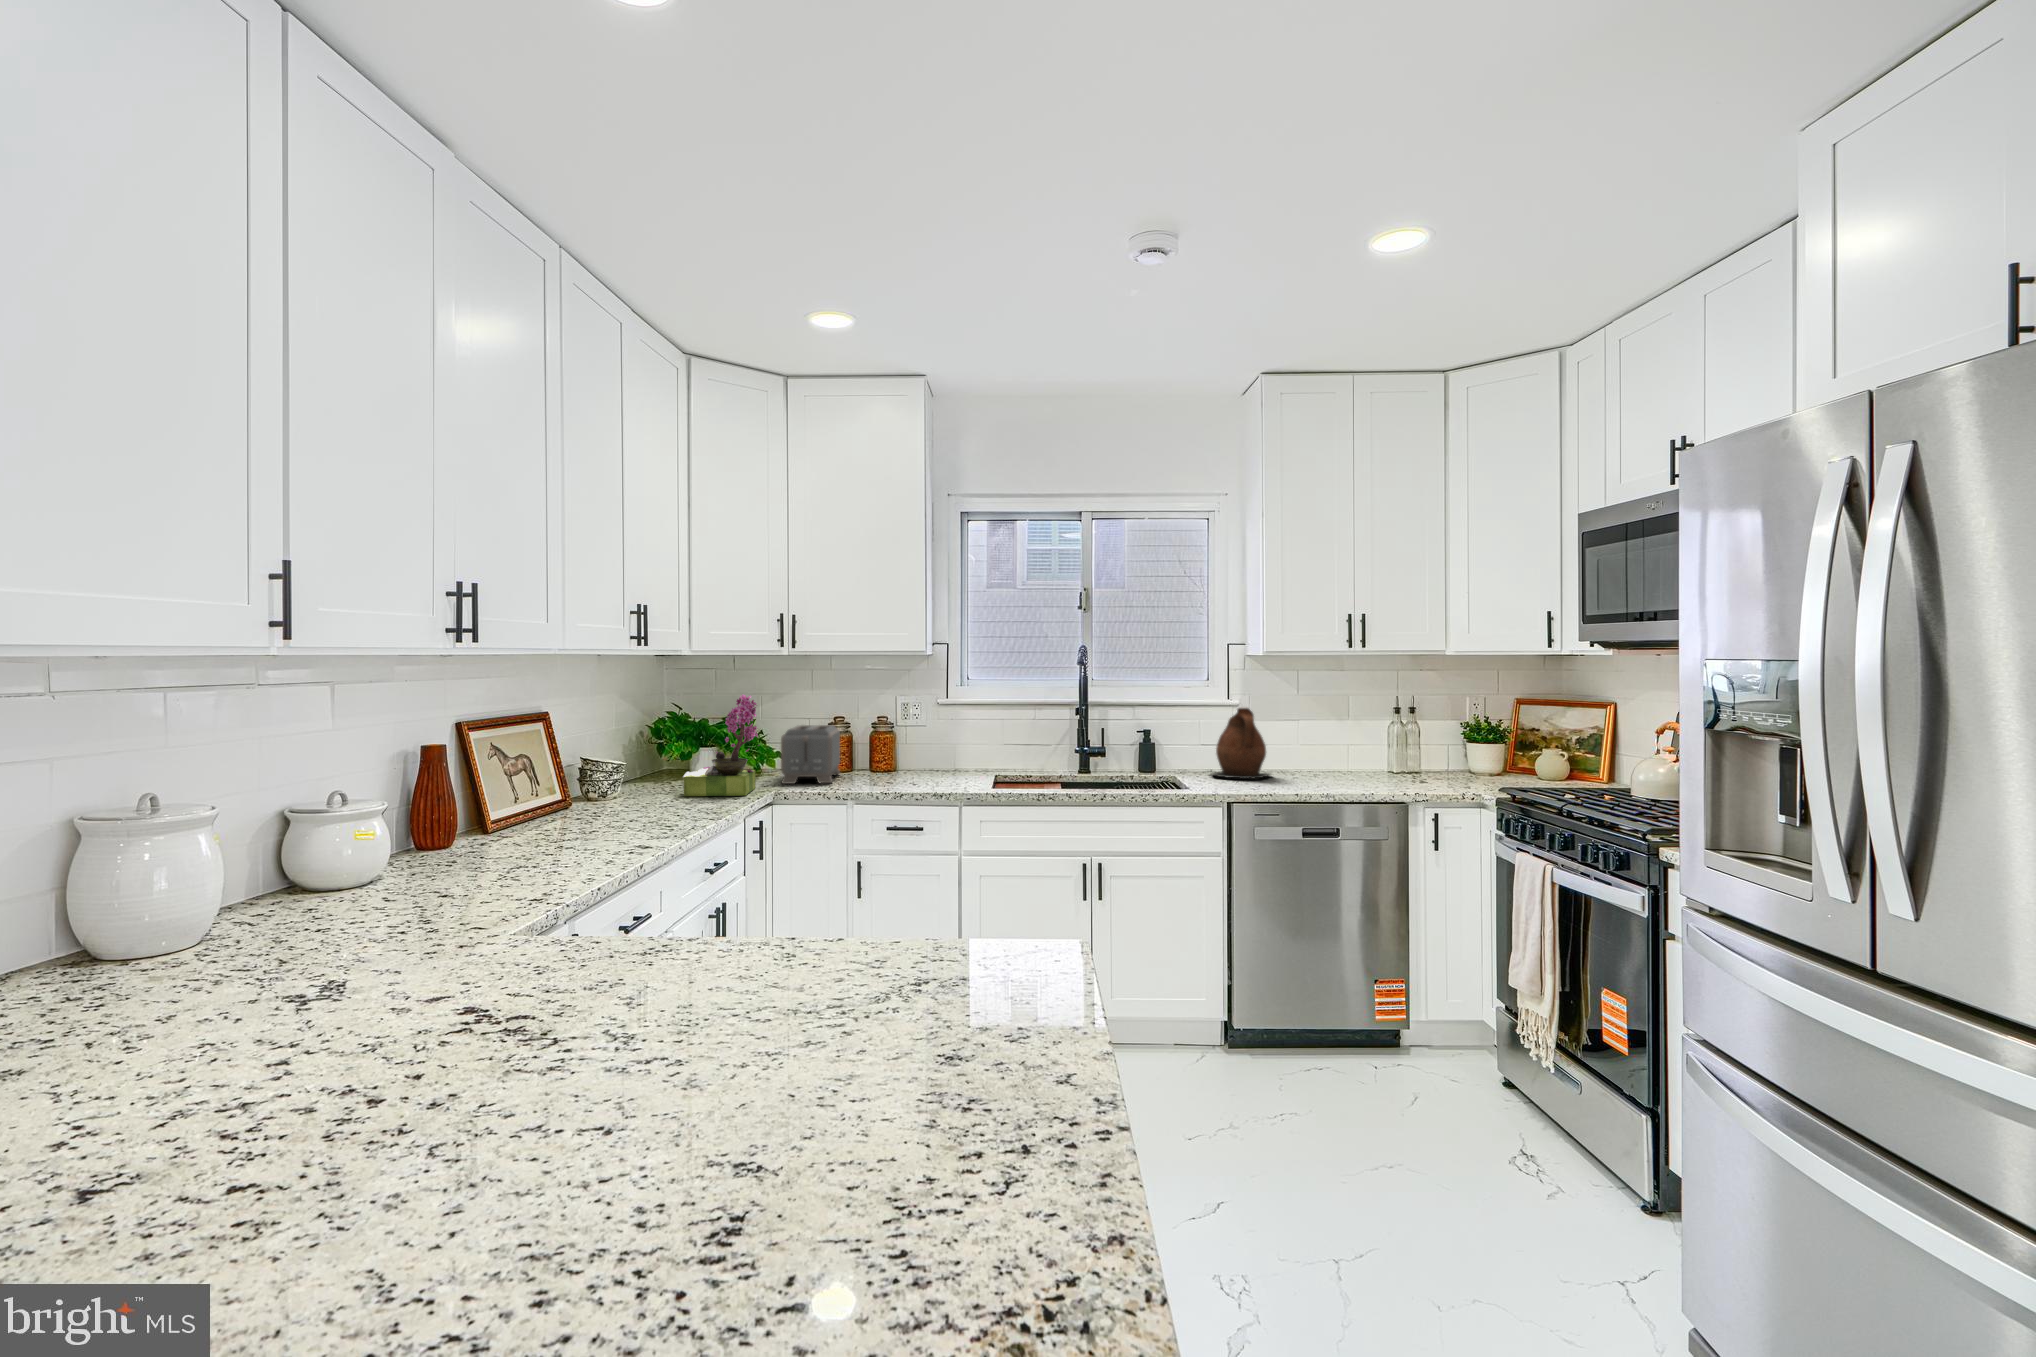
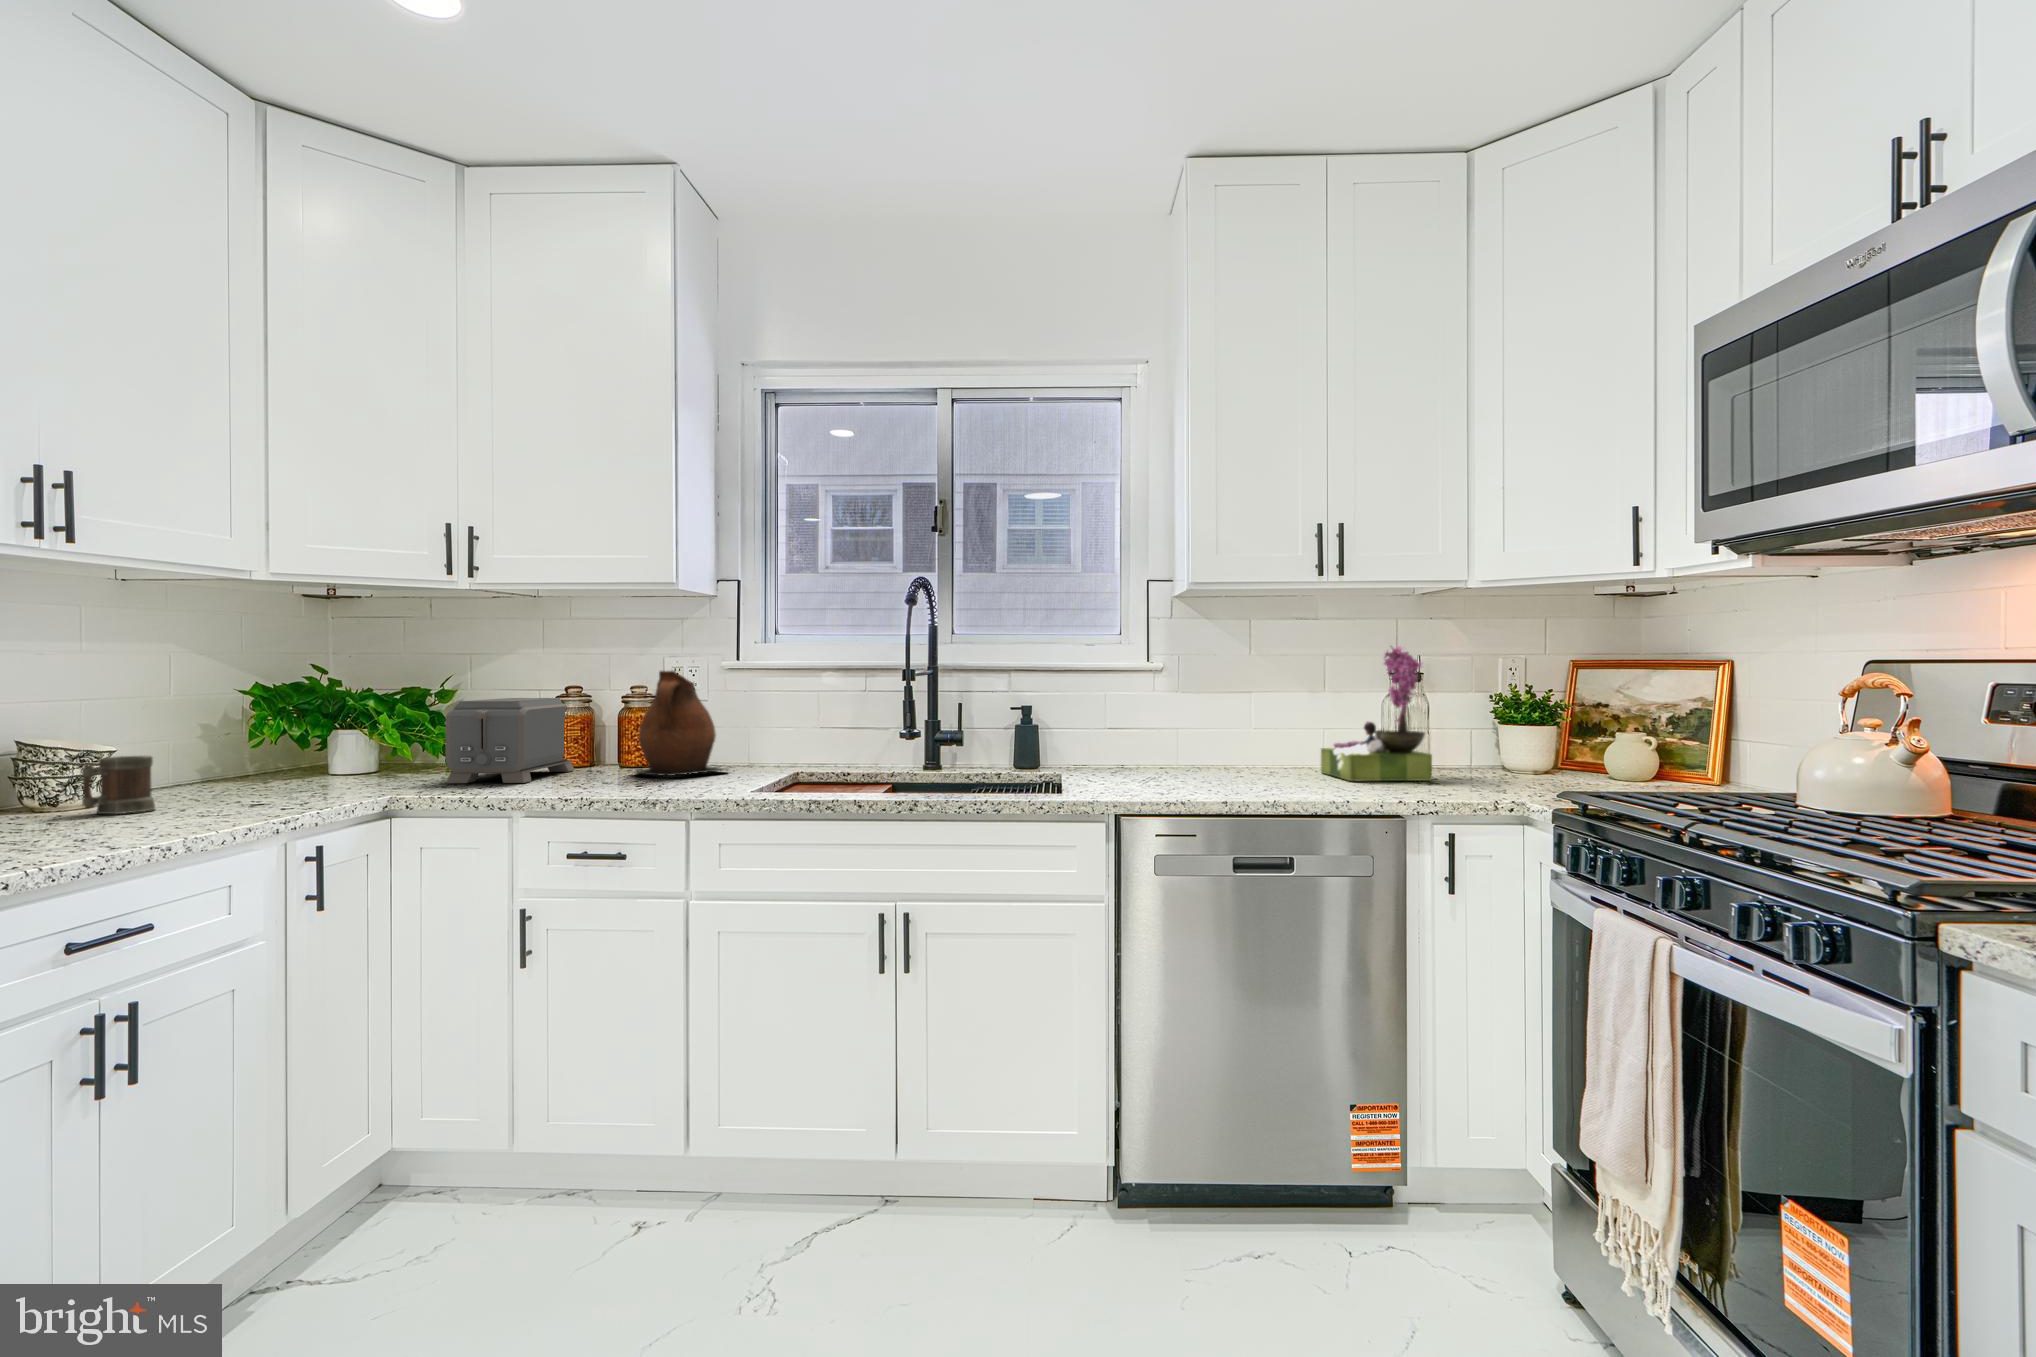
flower arrangement: present [684,694,759,796] -> present [1321,646,1432,781]
ceramic pitcher: present [1212,708,1270,779] -> present [634,671,728,776]
mug: none [622,768,653,803] -> present [82,756,155,814]

